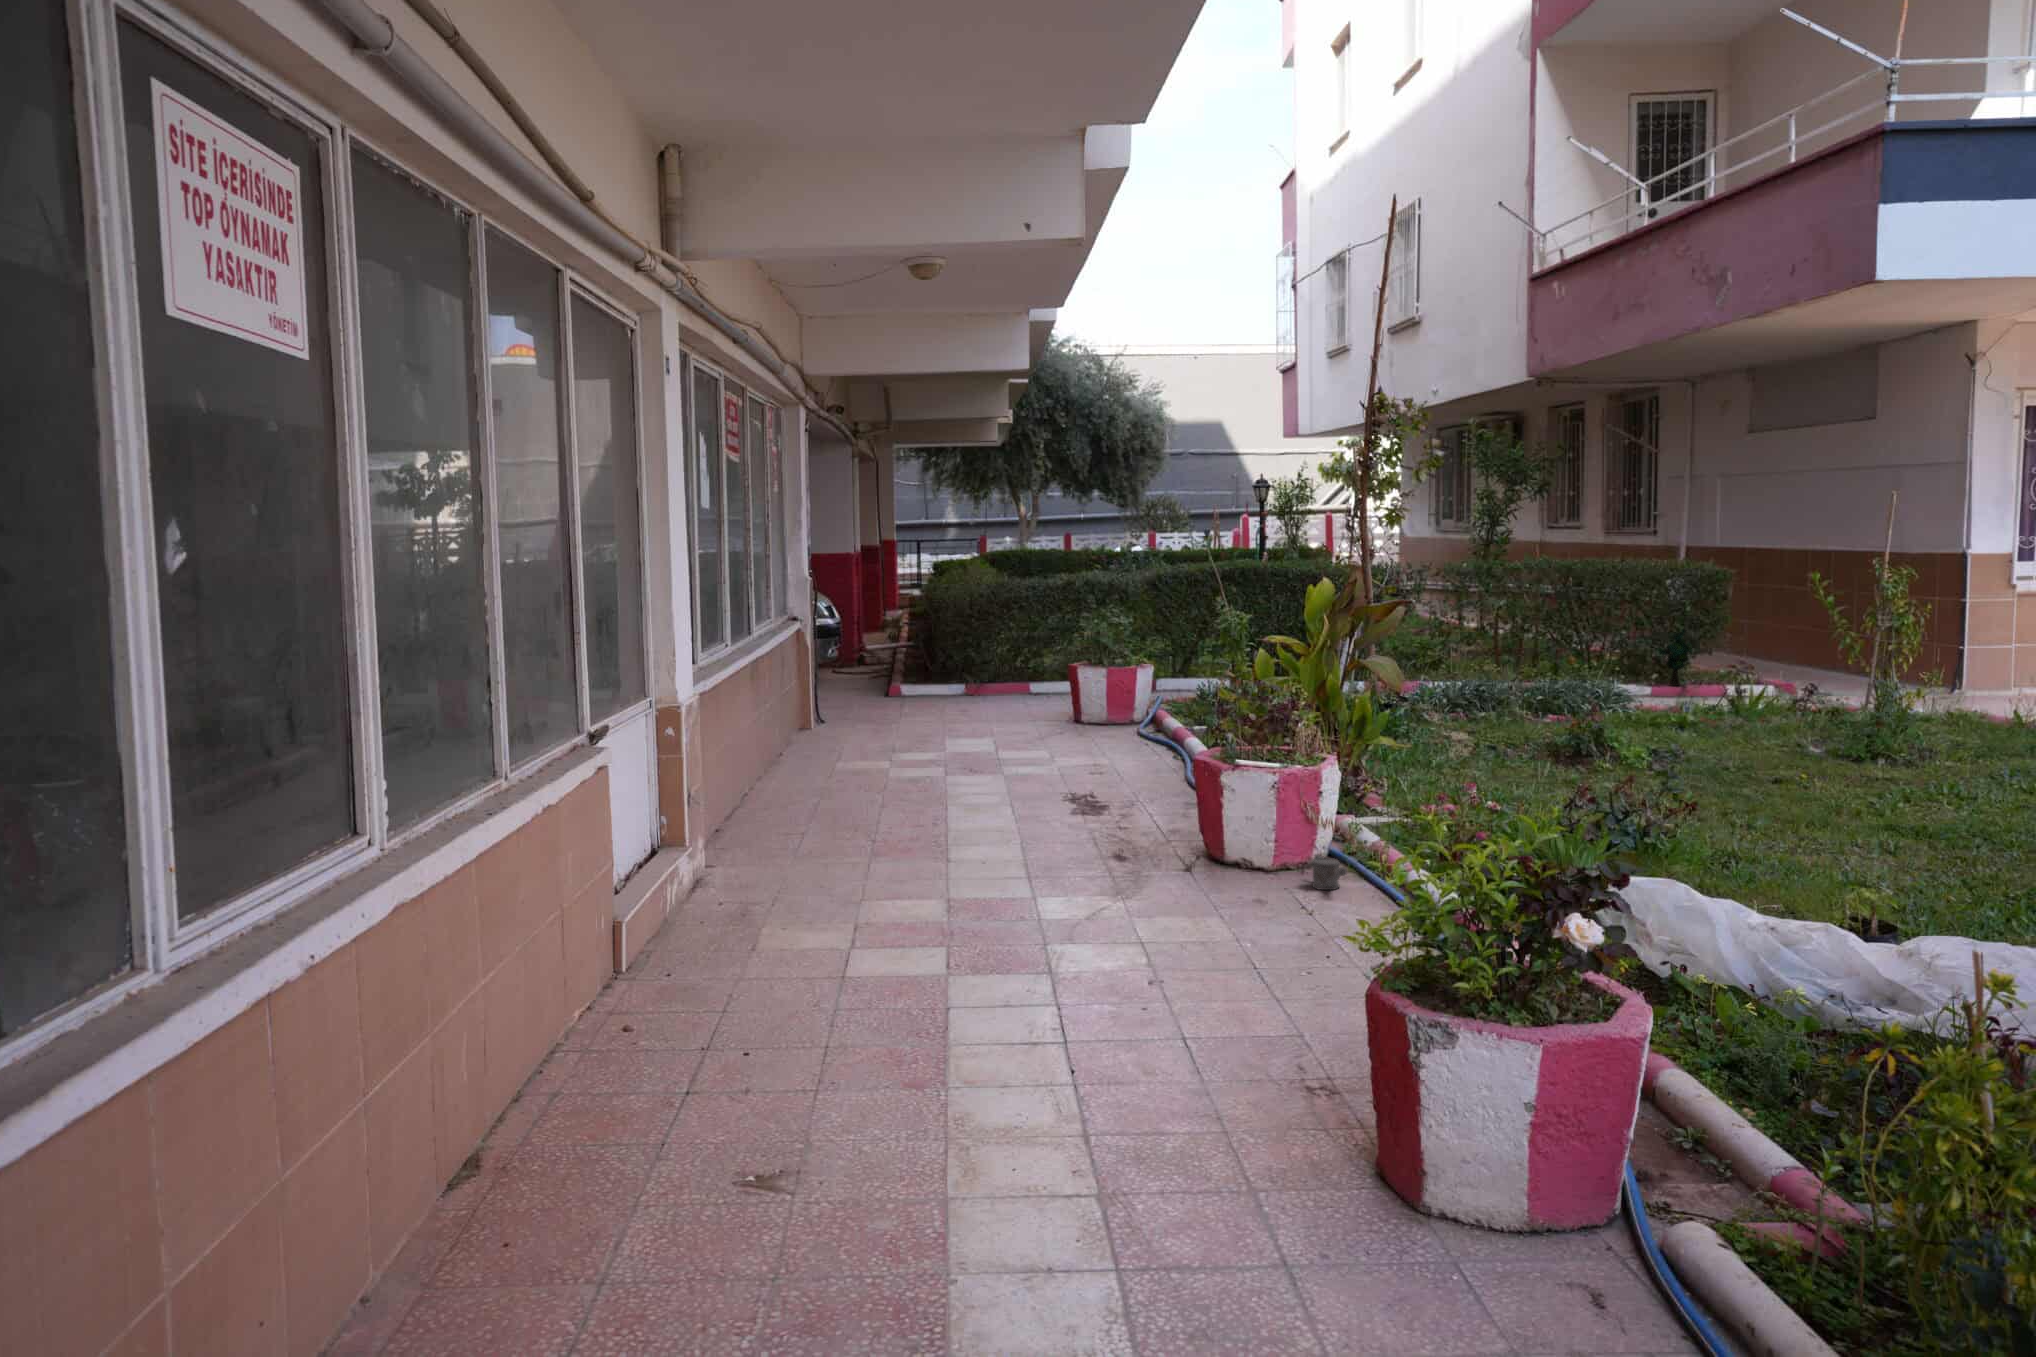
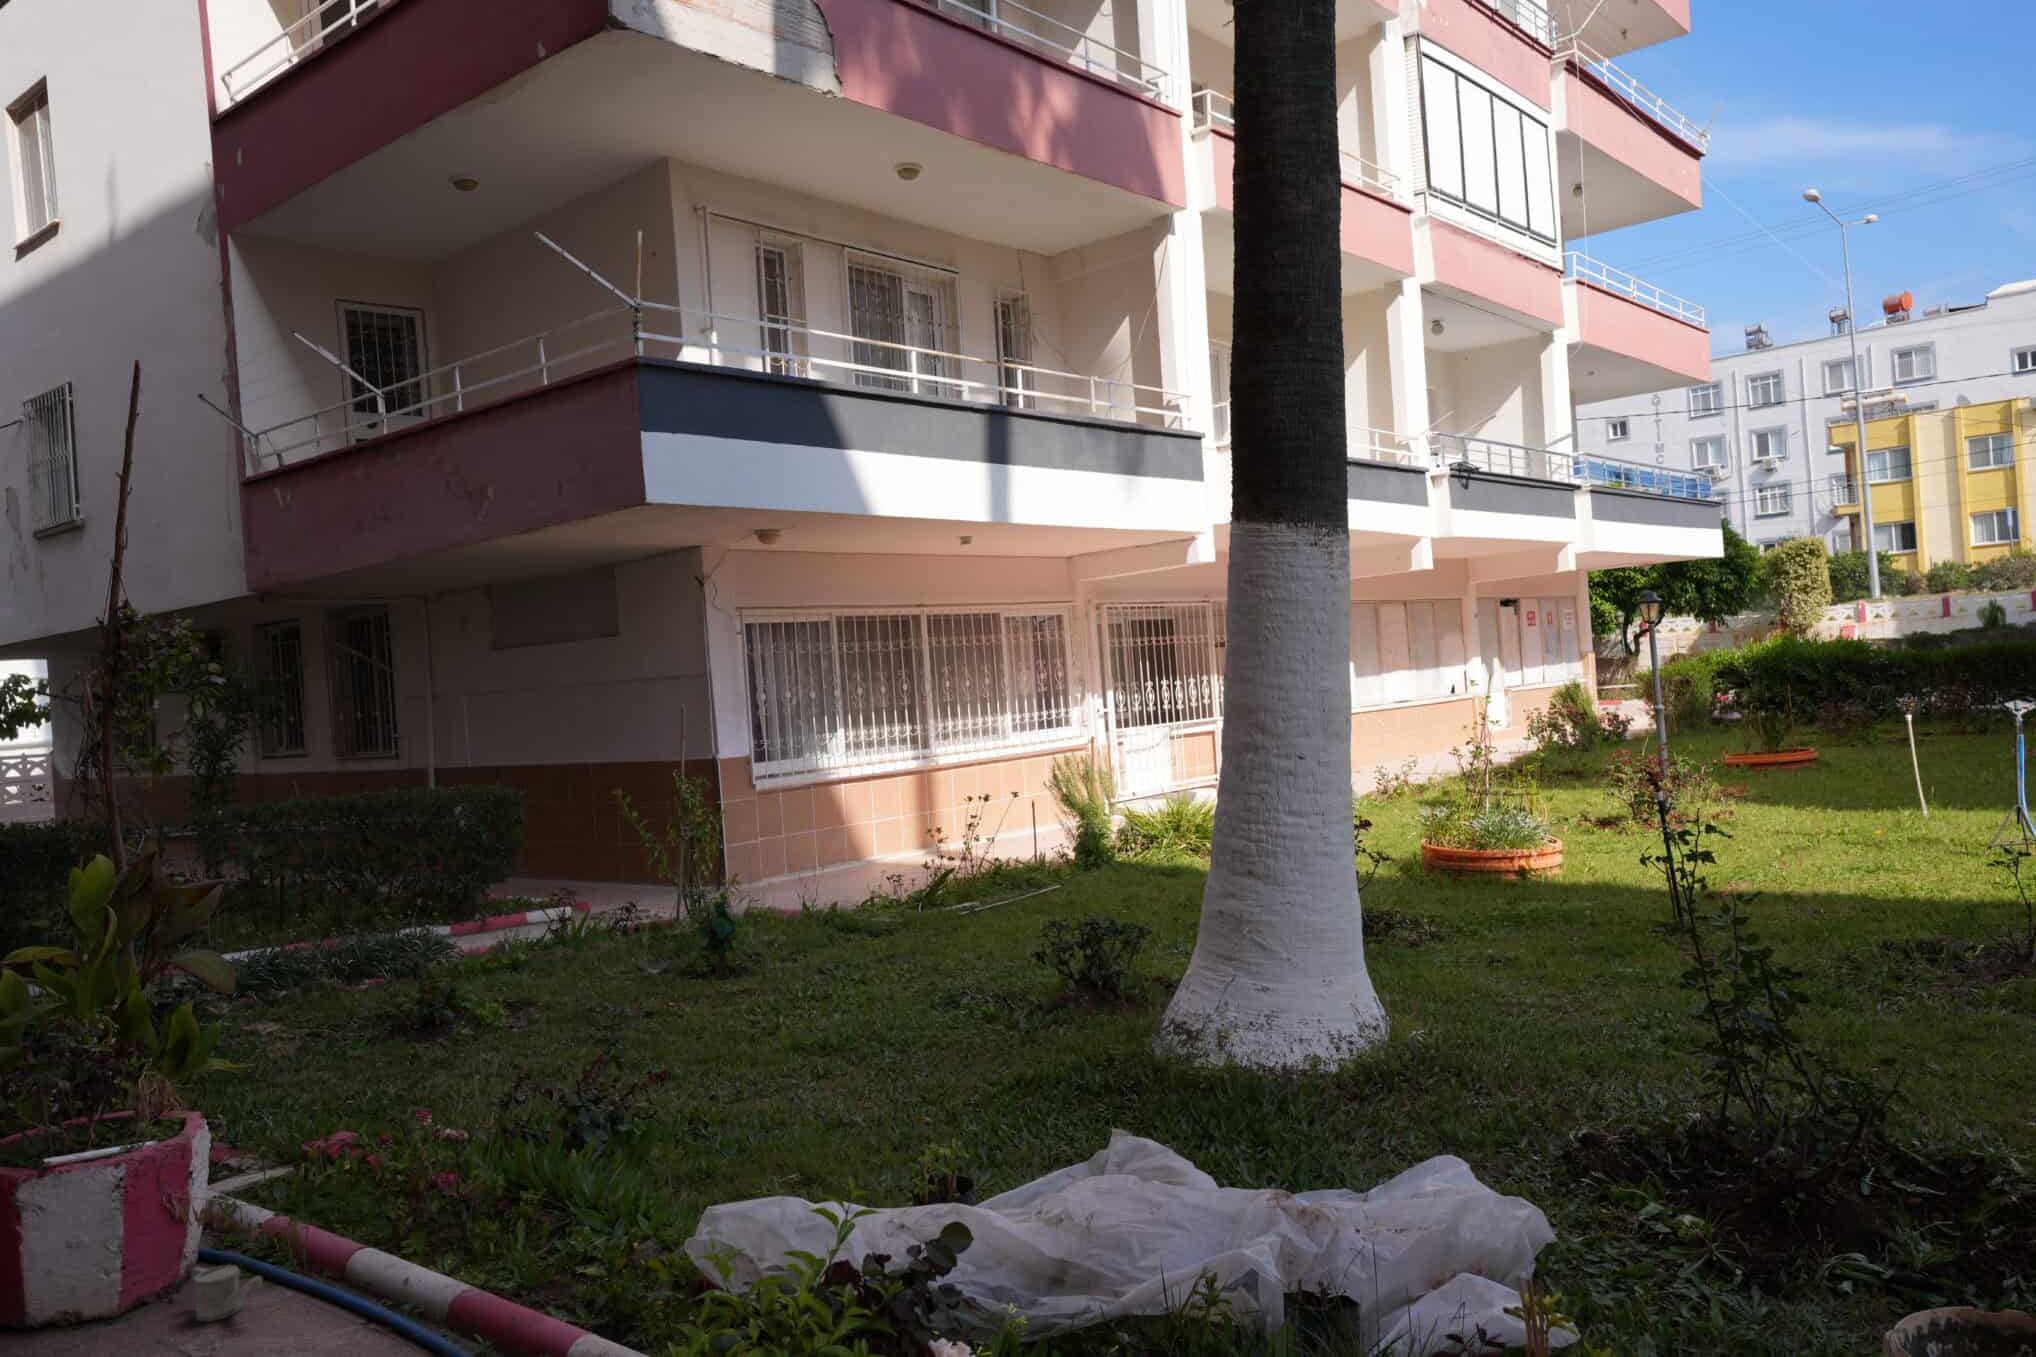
decorative plant: present [1659,629,1693,686] -> present [696,896,742,980]

